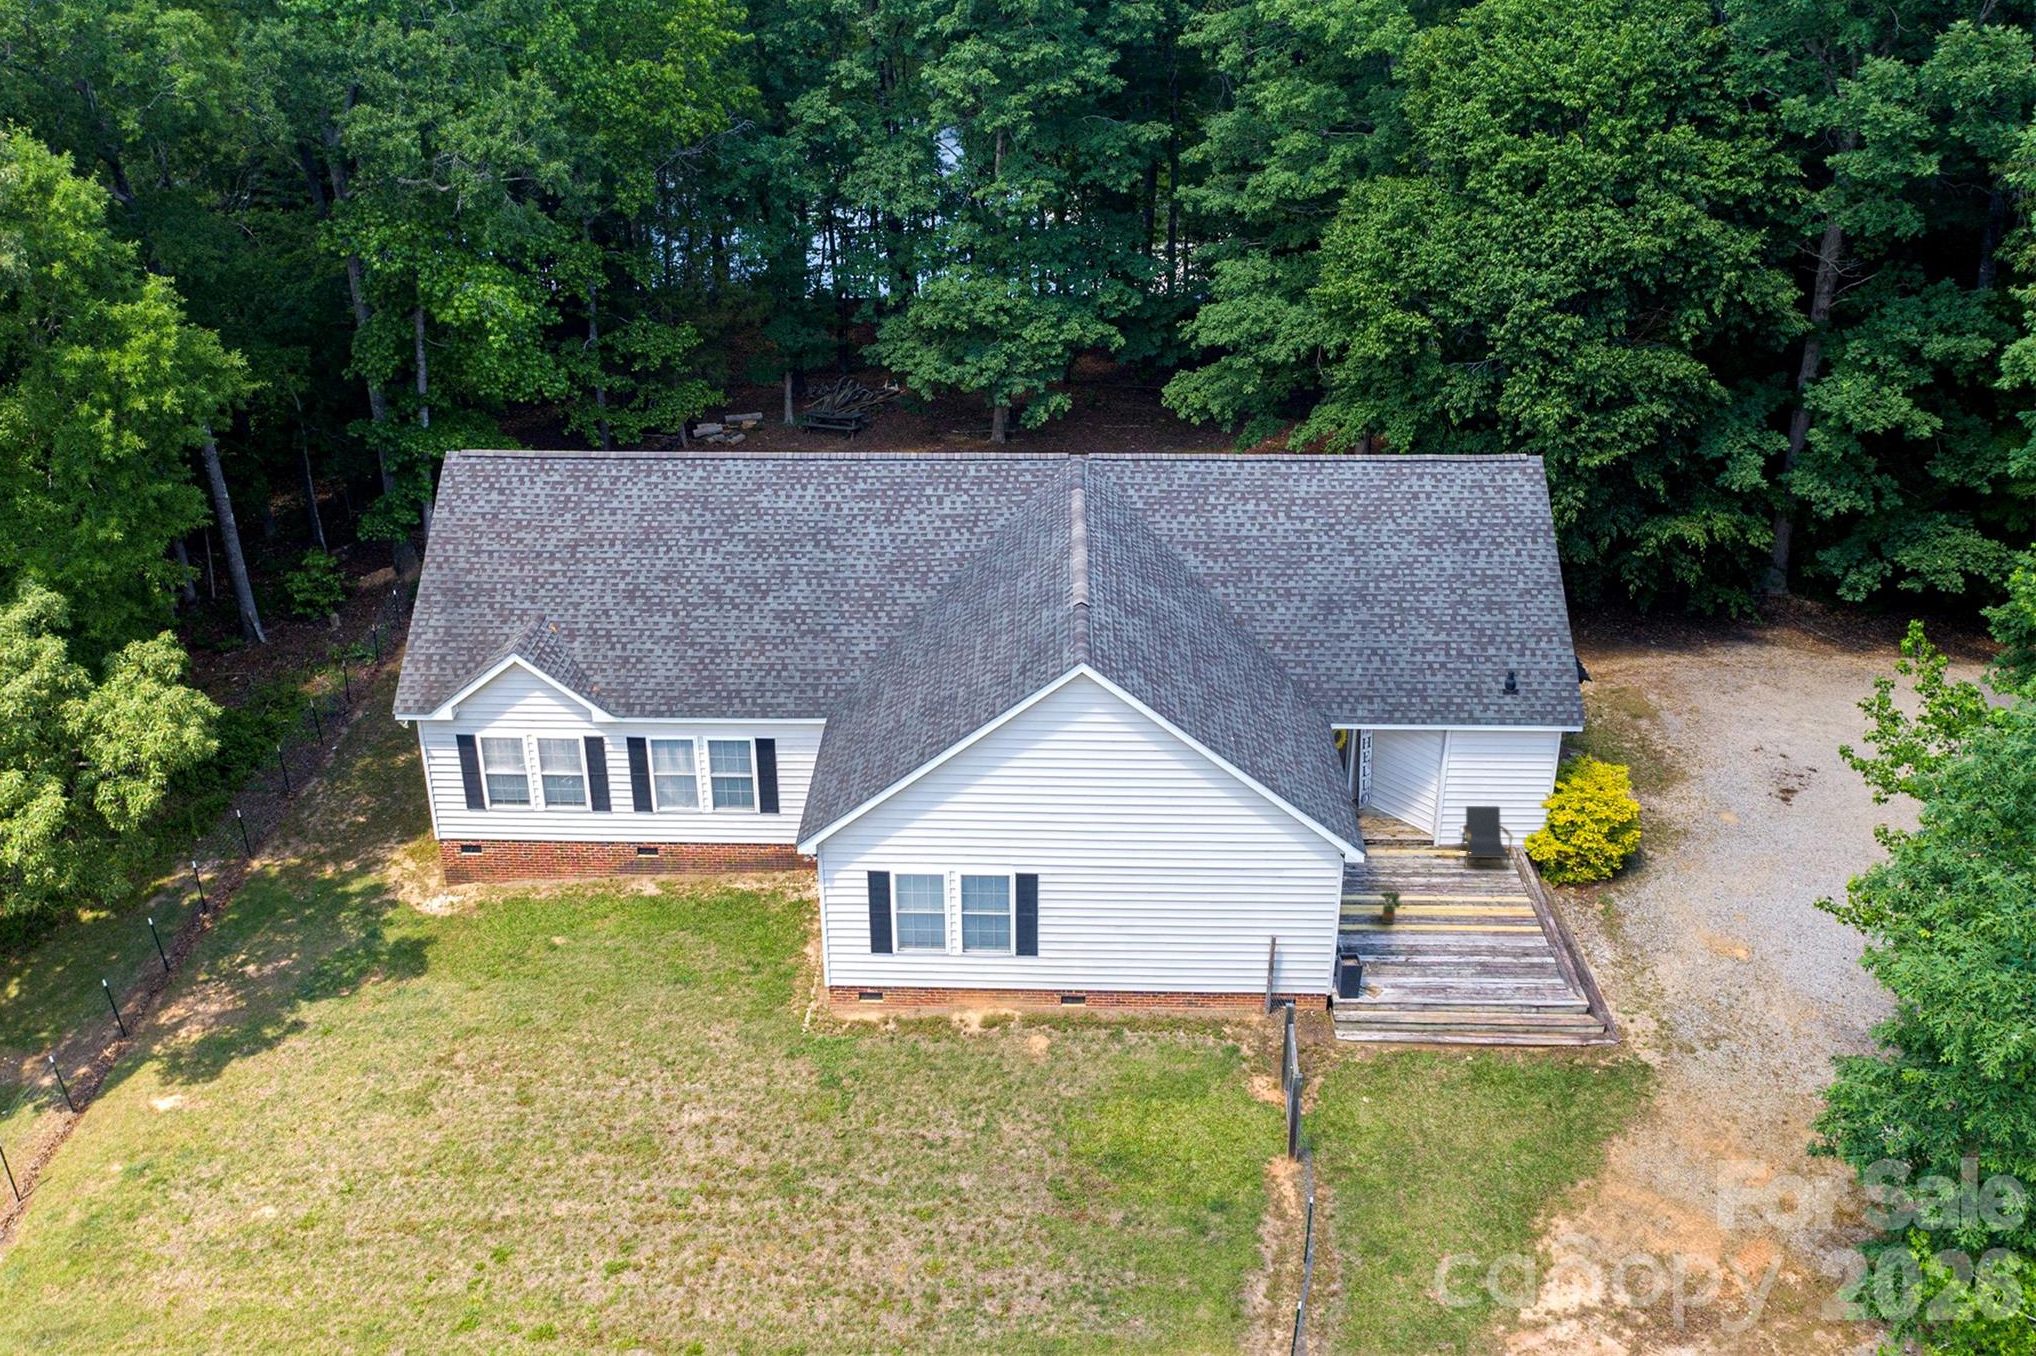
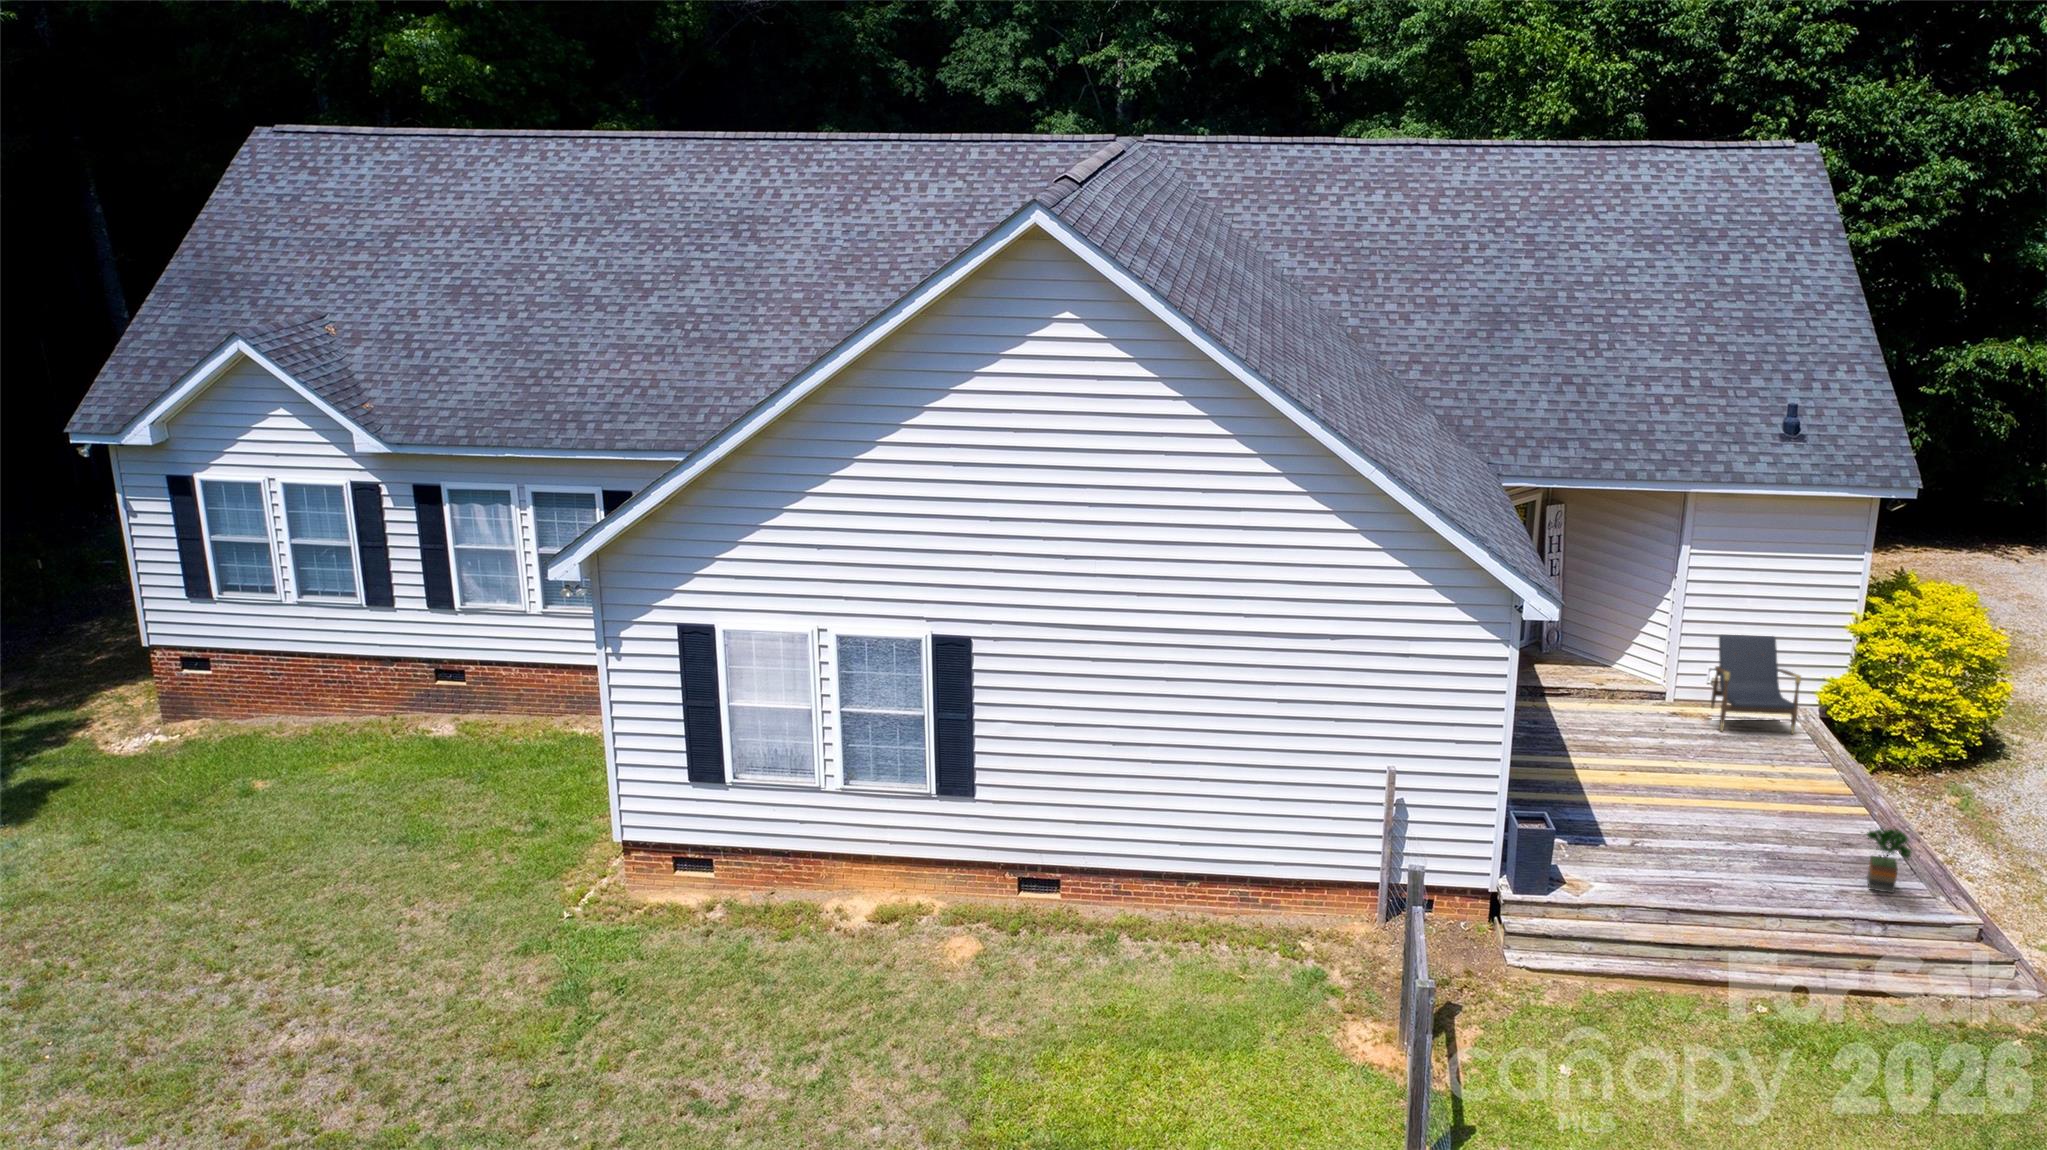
potted tree: present [1381,891,1401,924] -> present [1867,829,1912,893]

